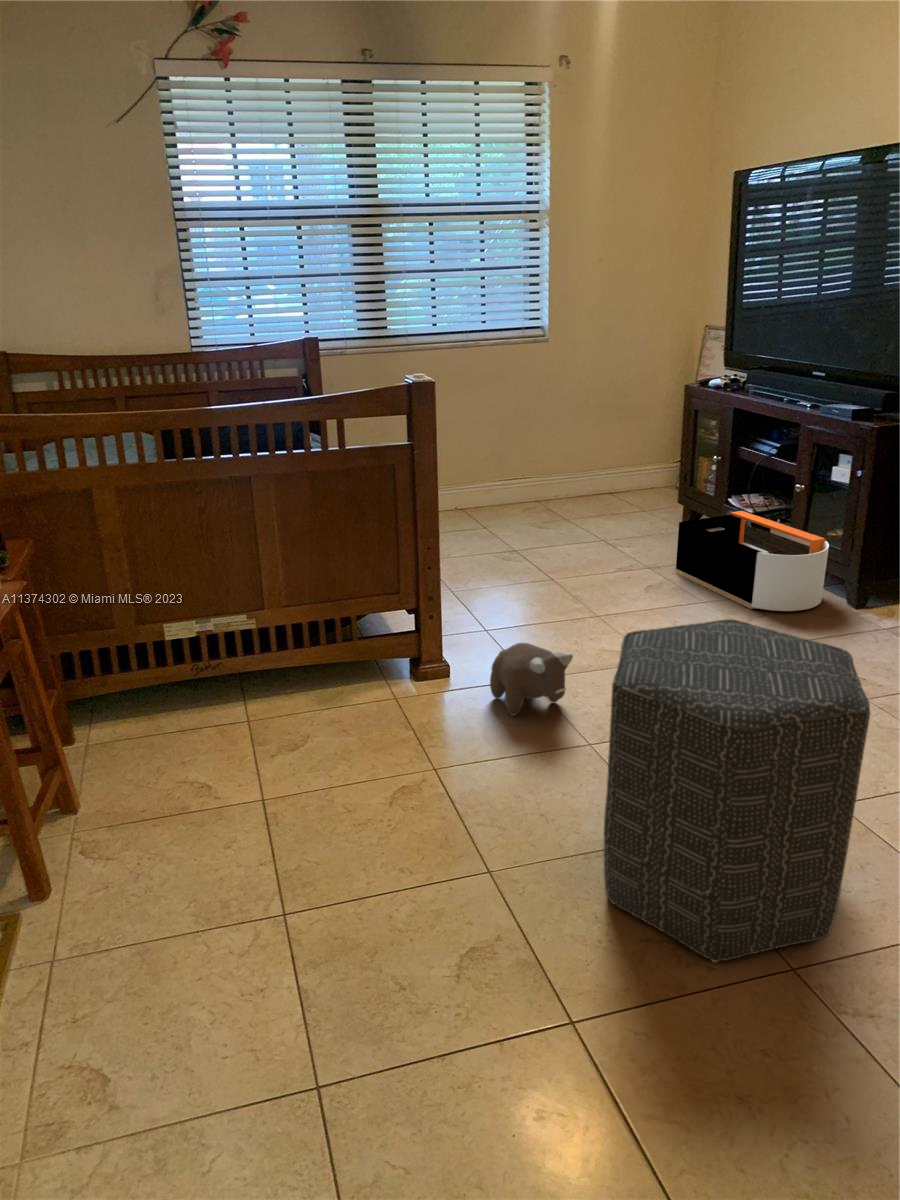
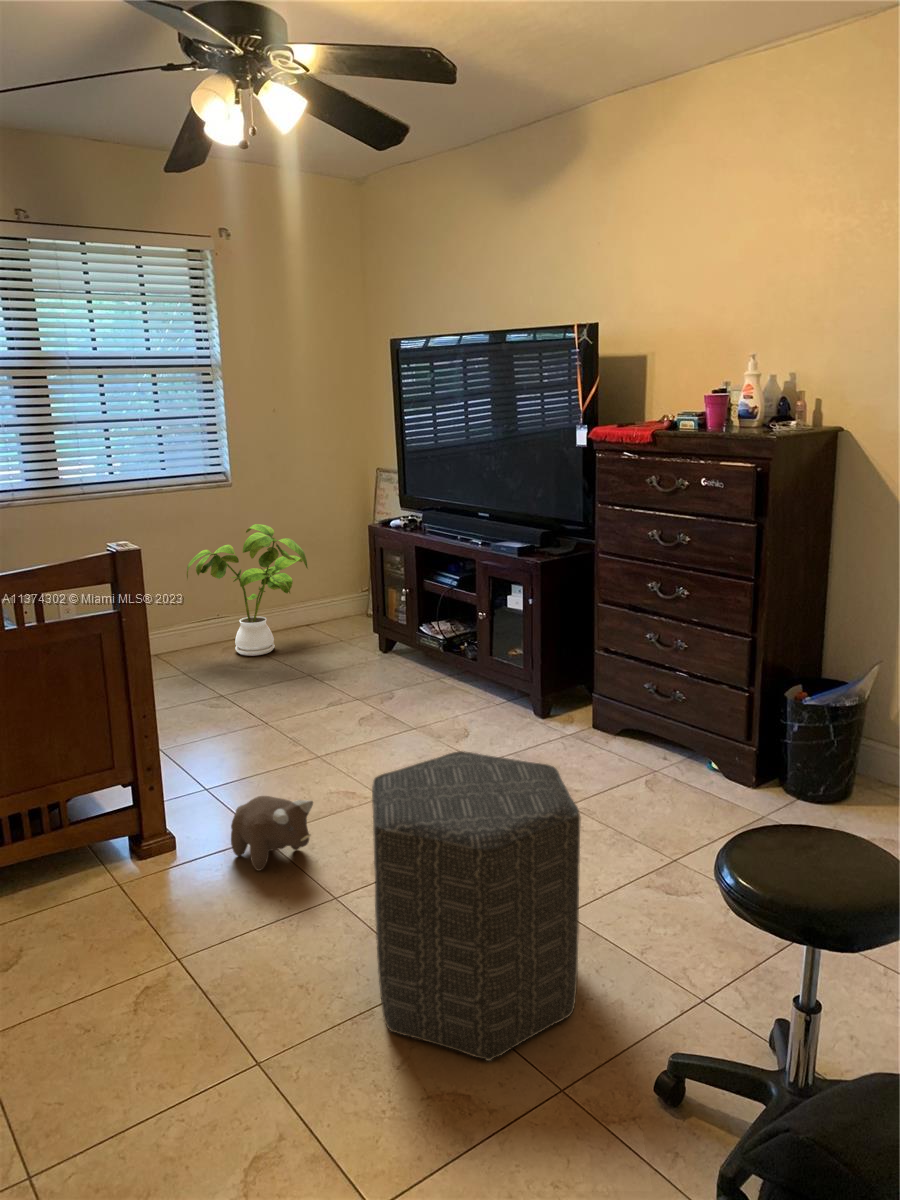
house plant: none [497,380,616,515] -> present [187,524,308,656]
storage bin: present [675,511,829,611] -> none [381,638,513,730]

